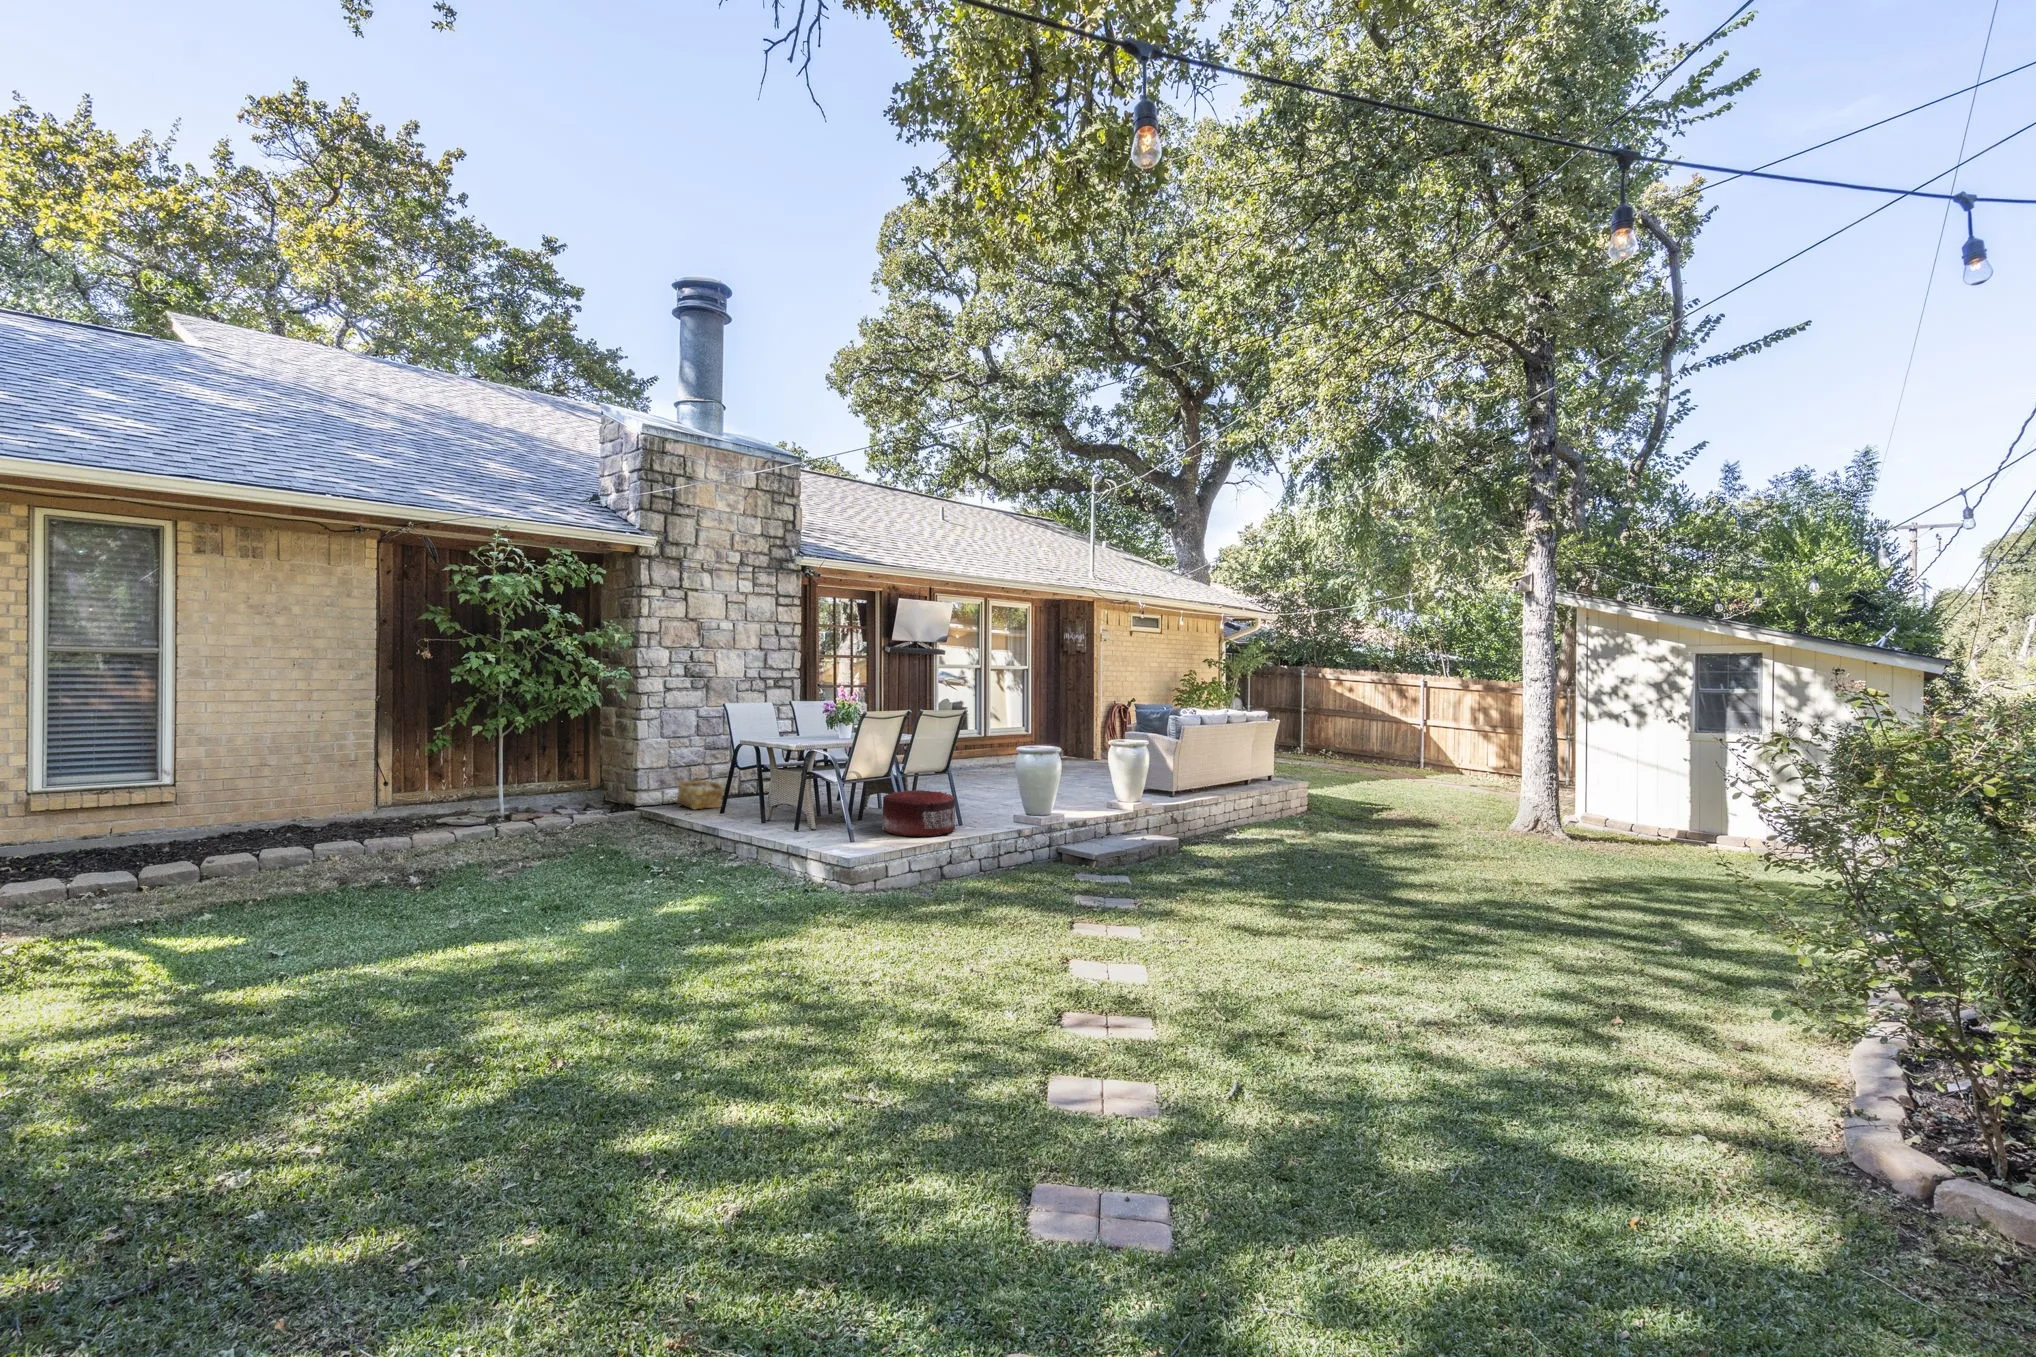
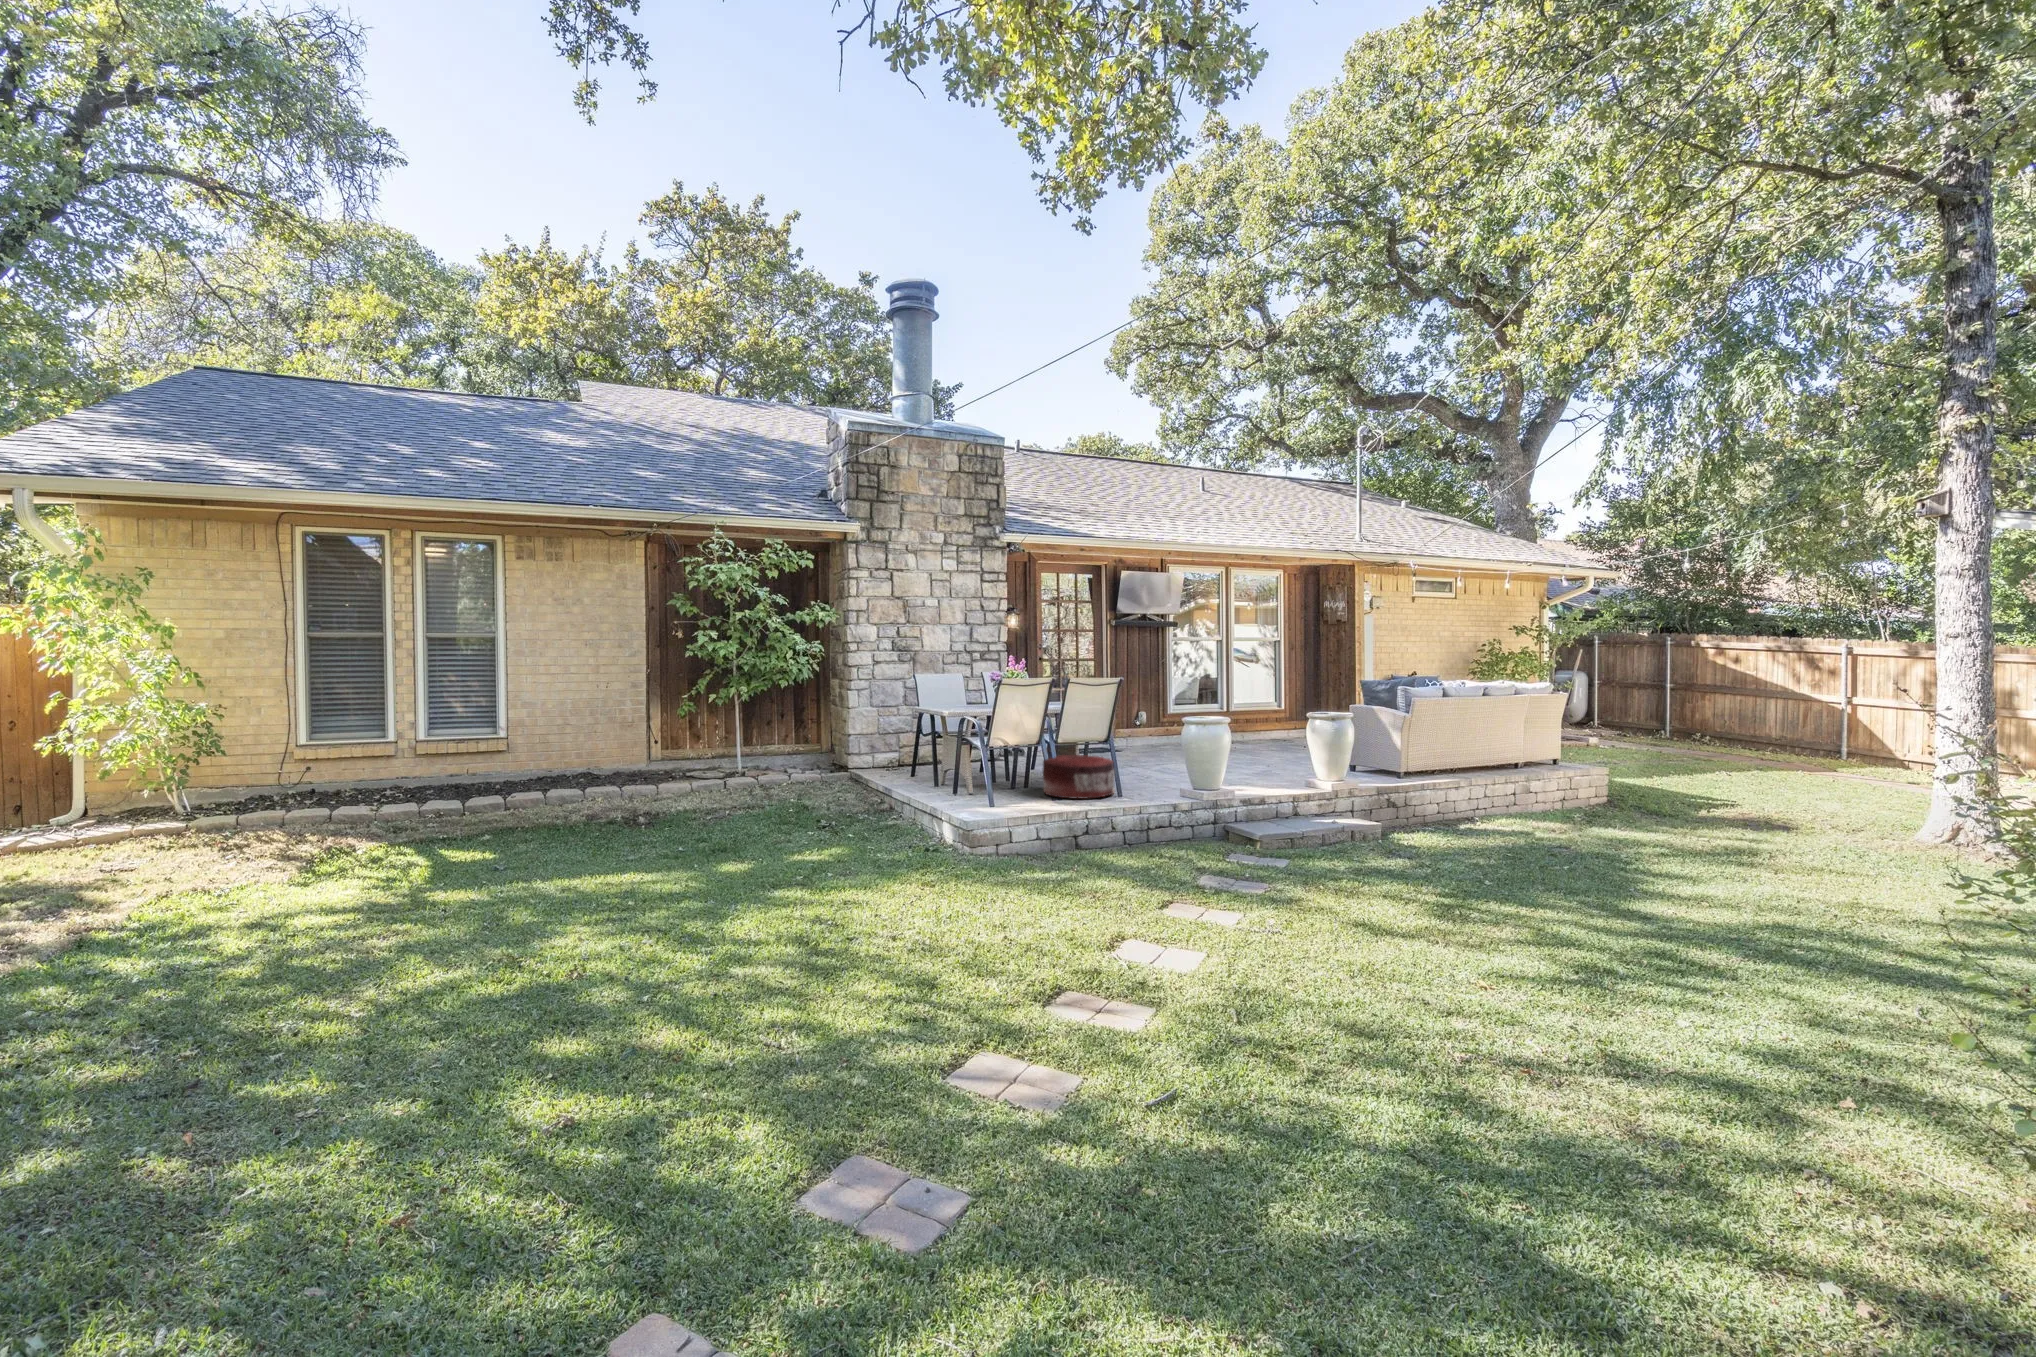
woven basket: present [677,773,723,810] -> none [886,737,924,770]

